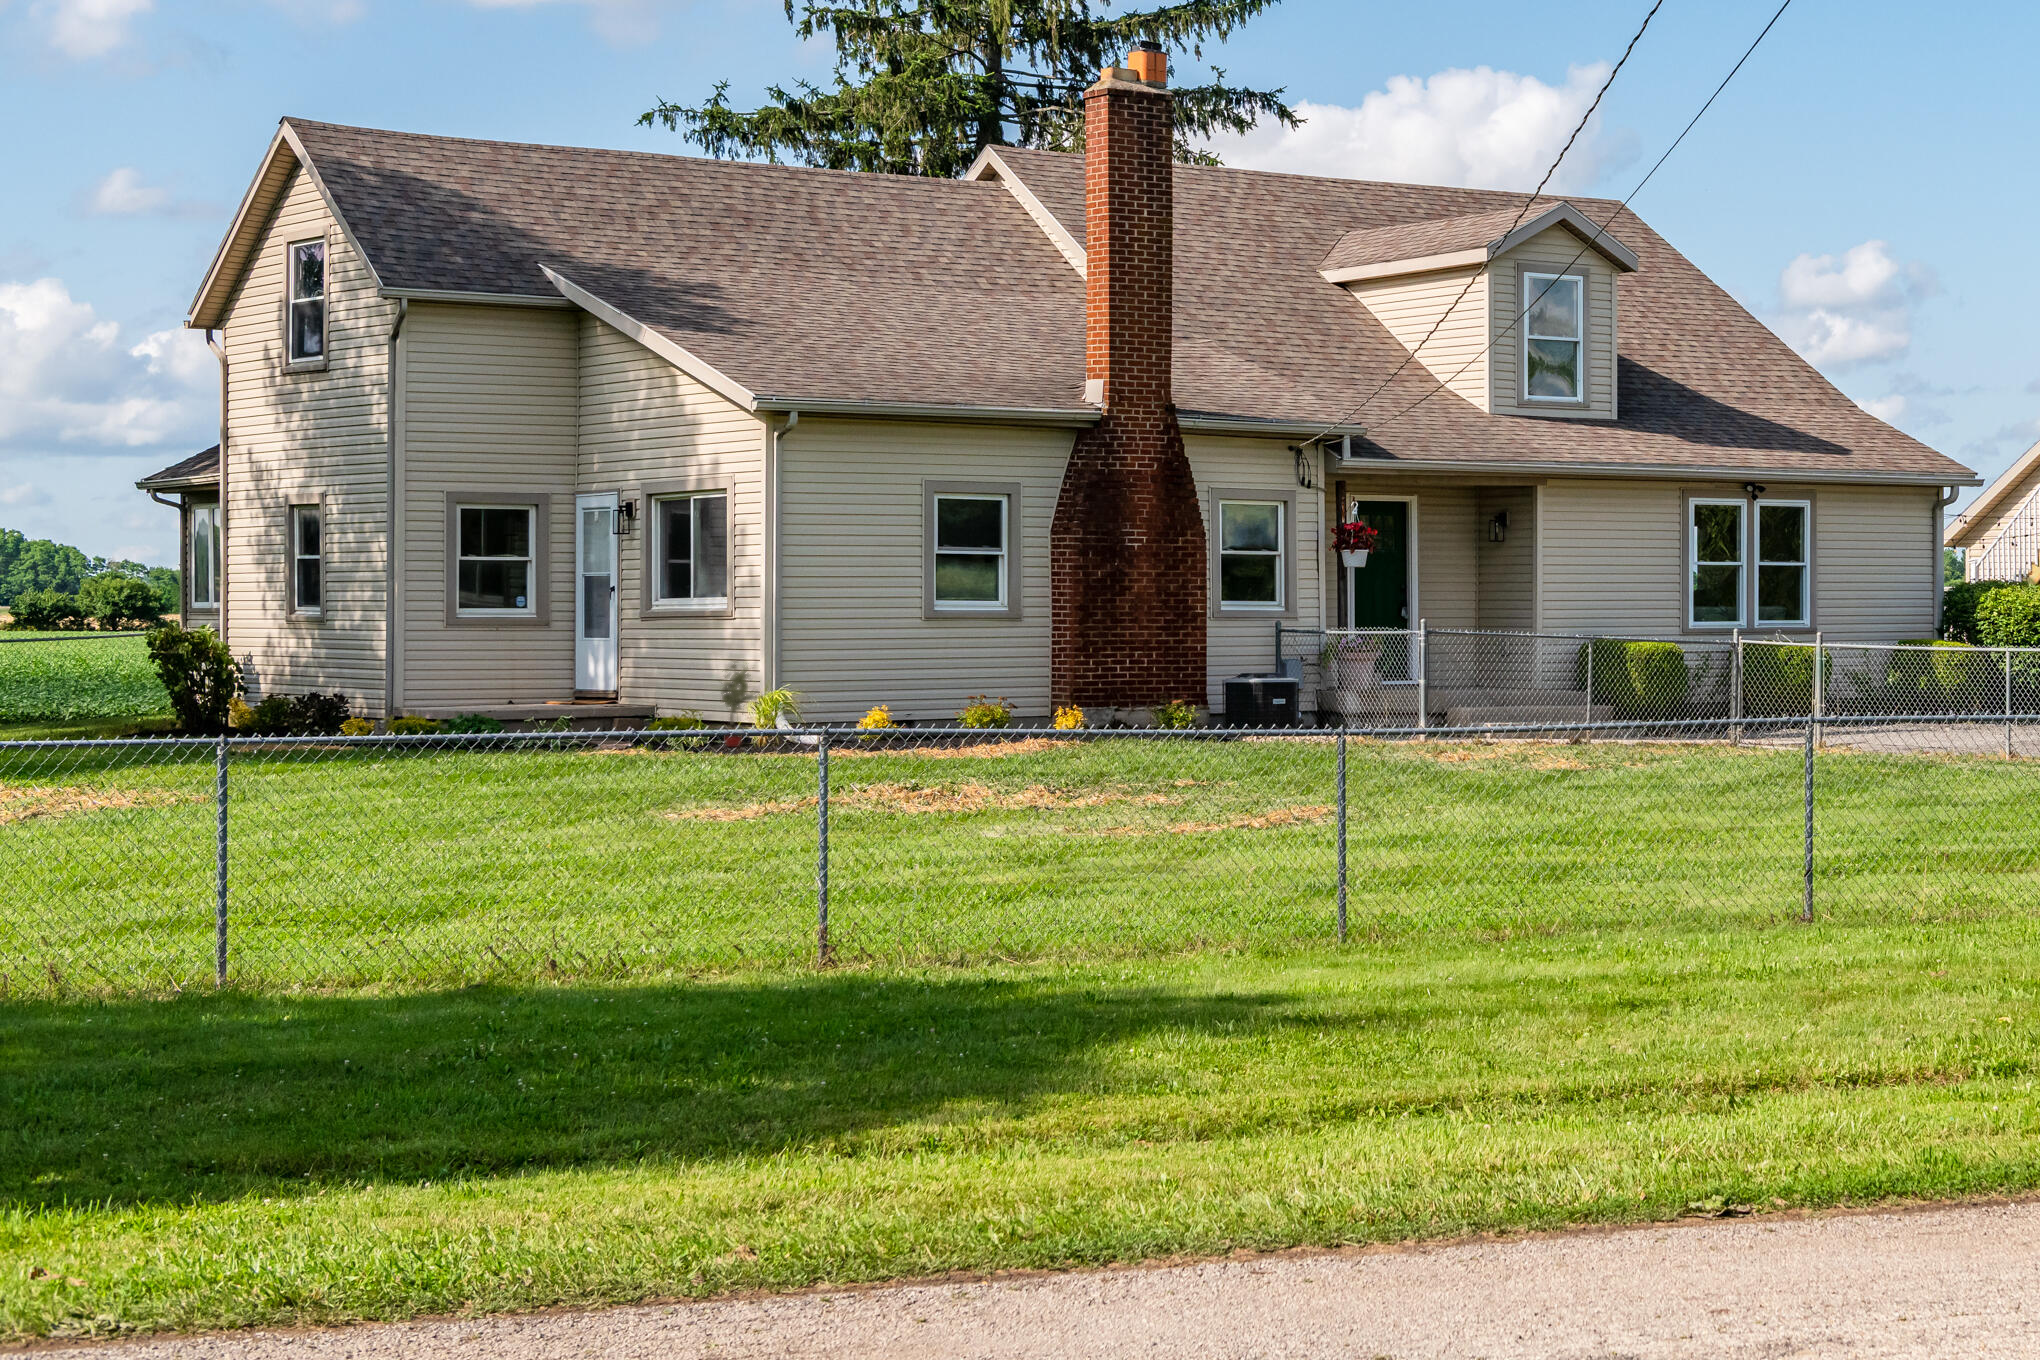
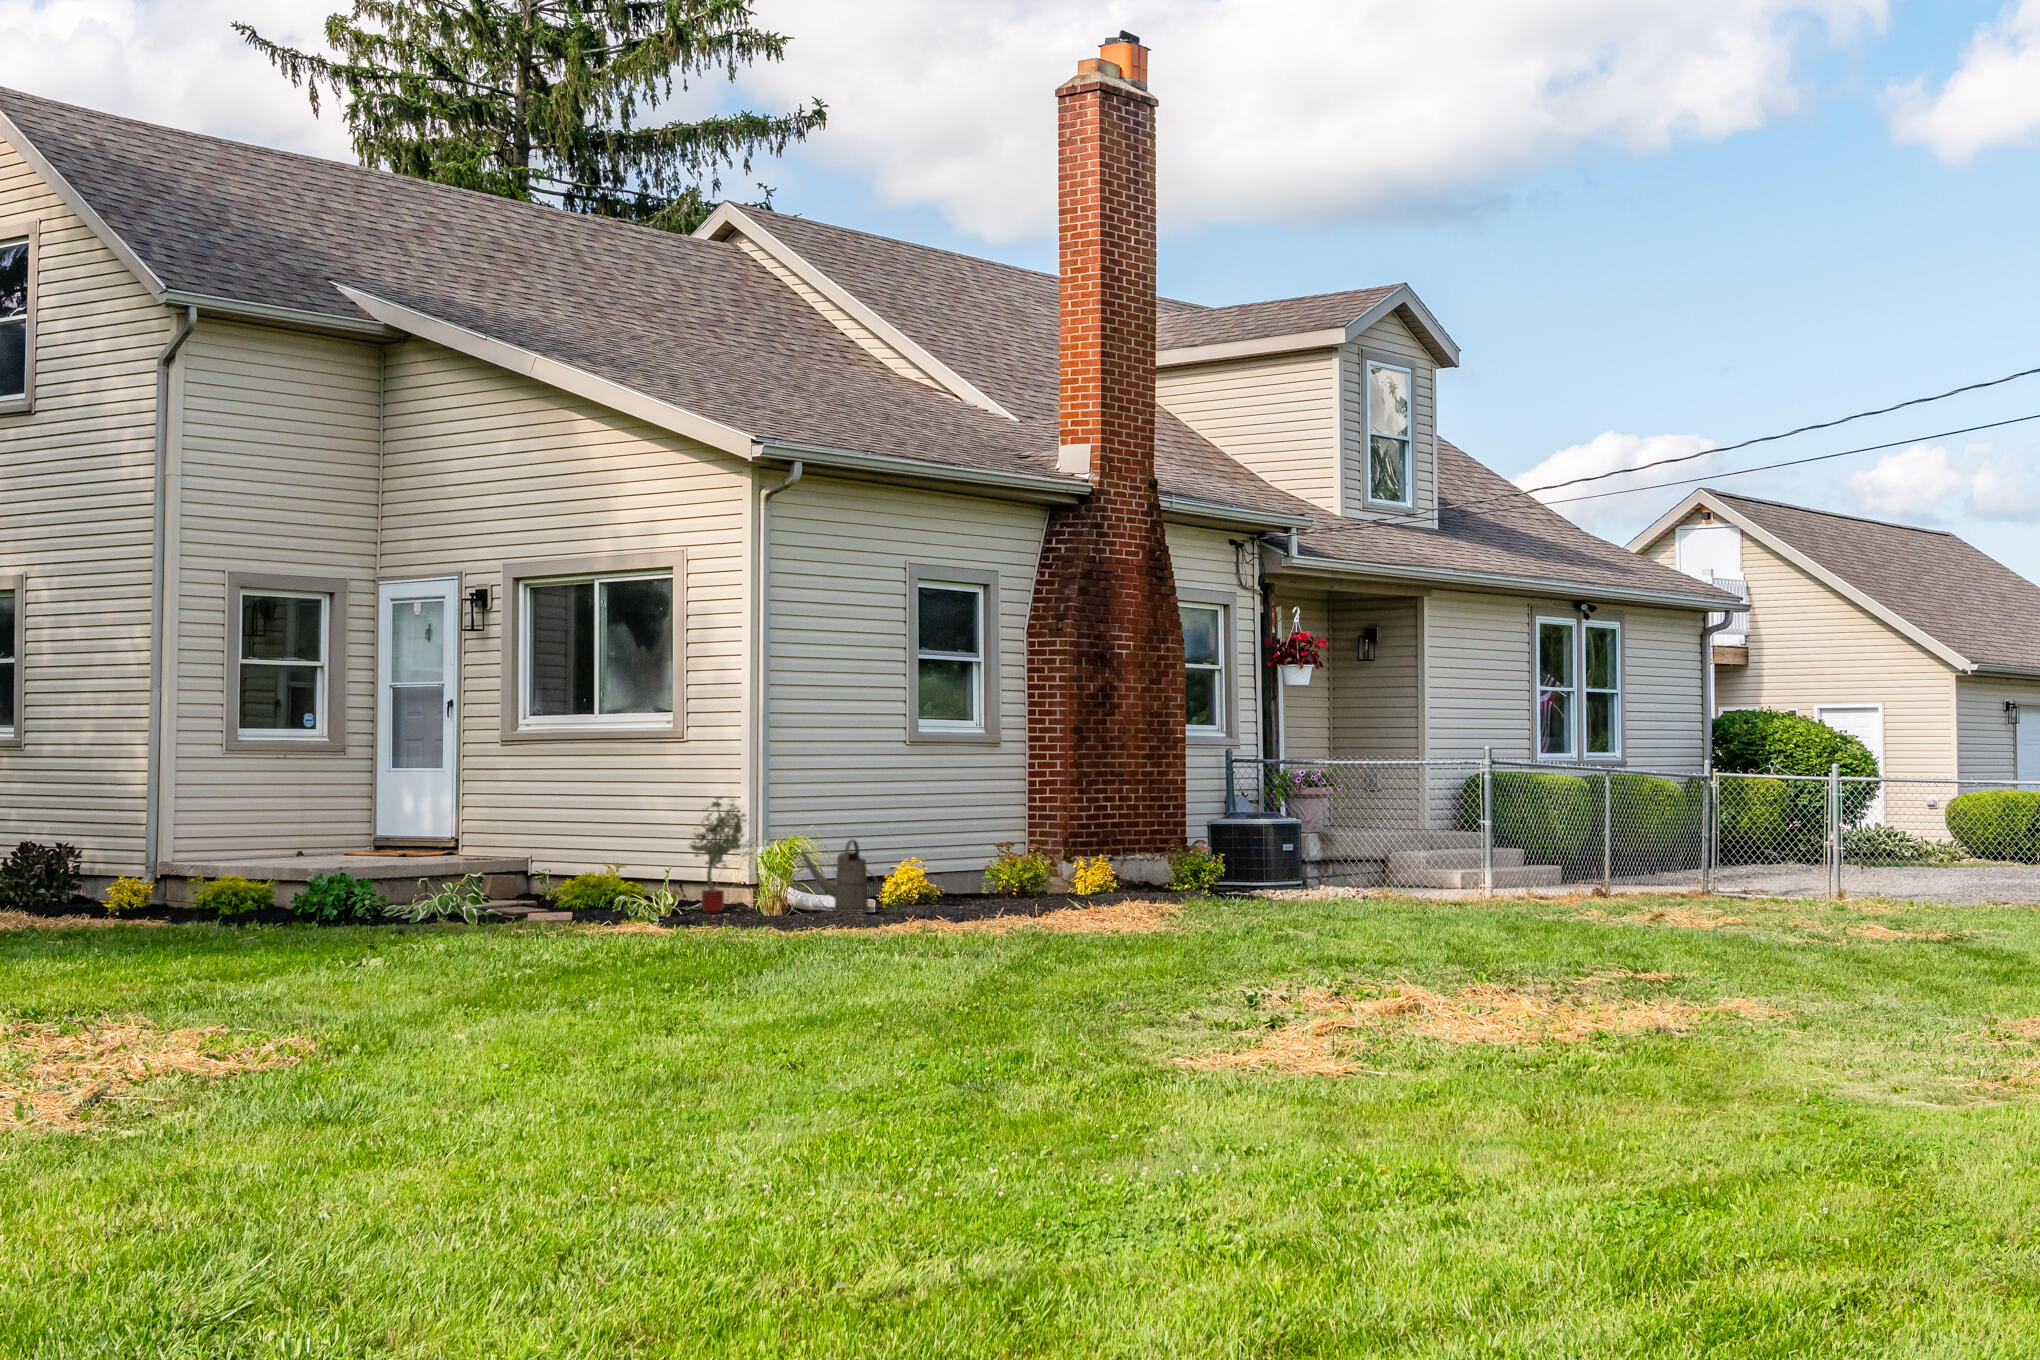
watering can: none [808,693,858,747] -> present [801,840,878,912]

